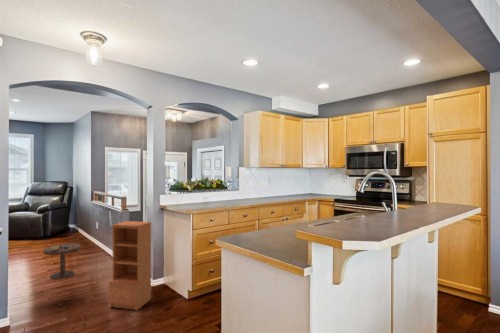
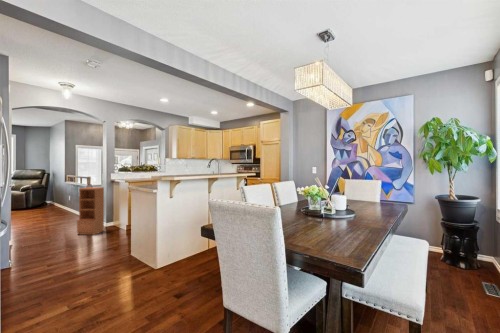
side table: present [44,244,81,280] -> none [34,201,59,235]

